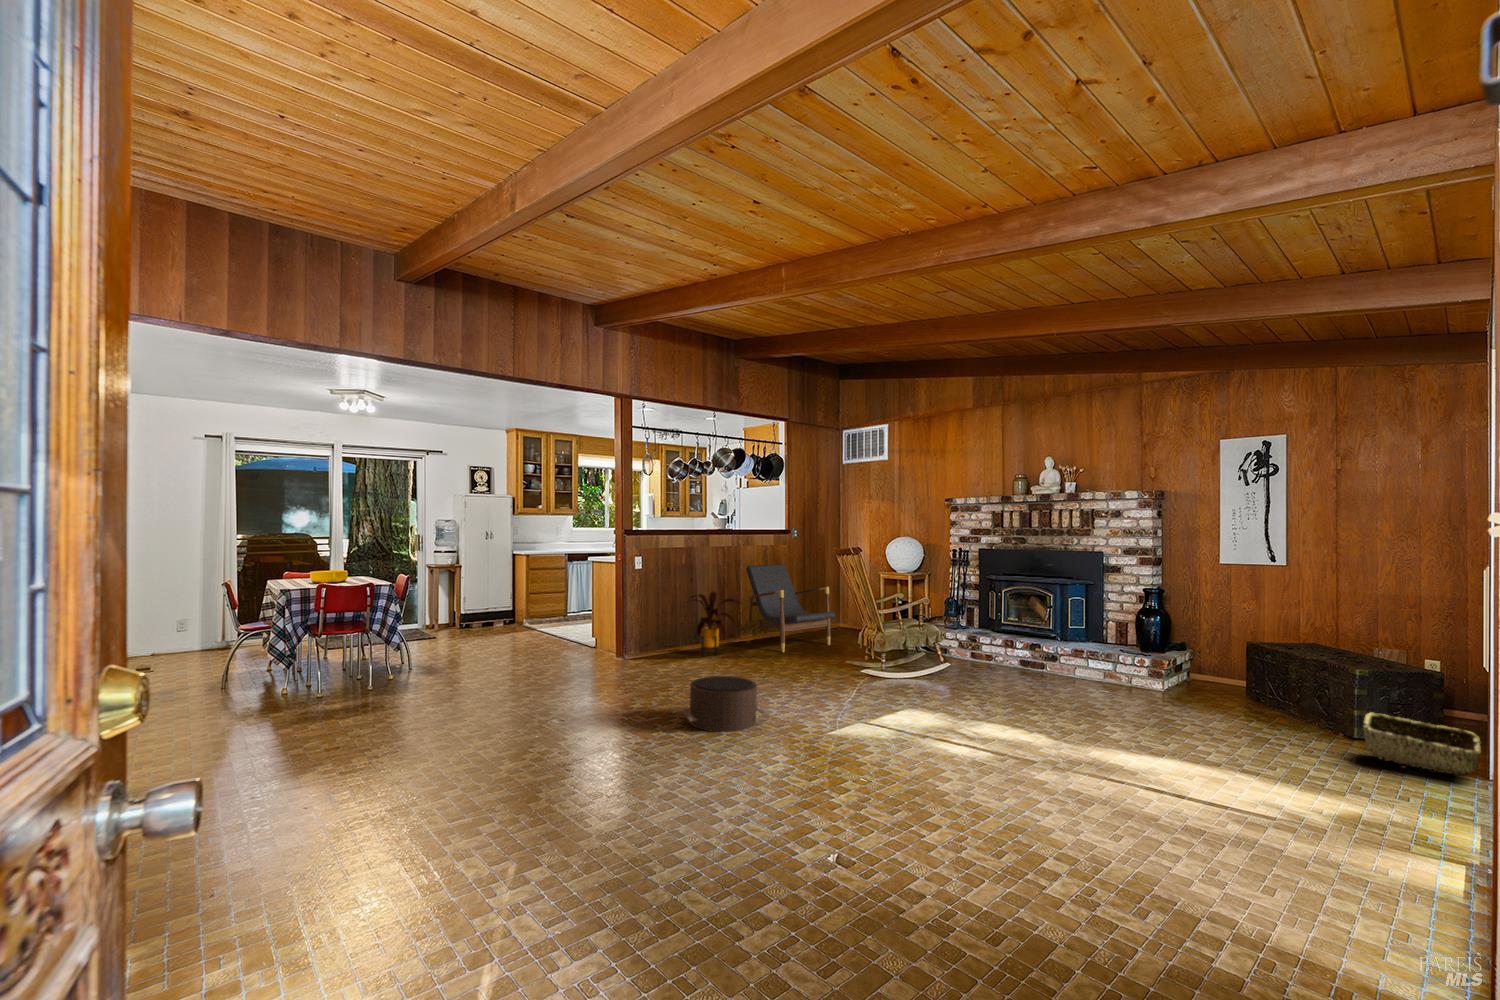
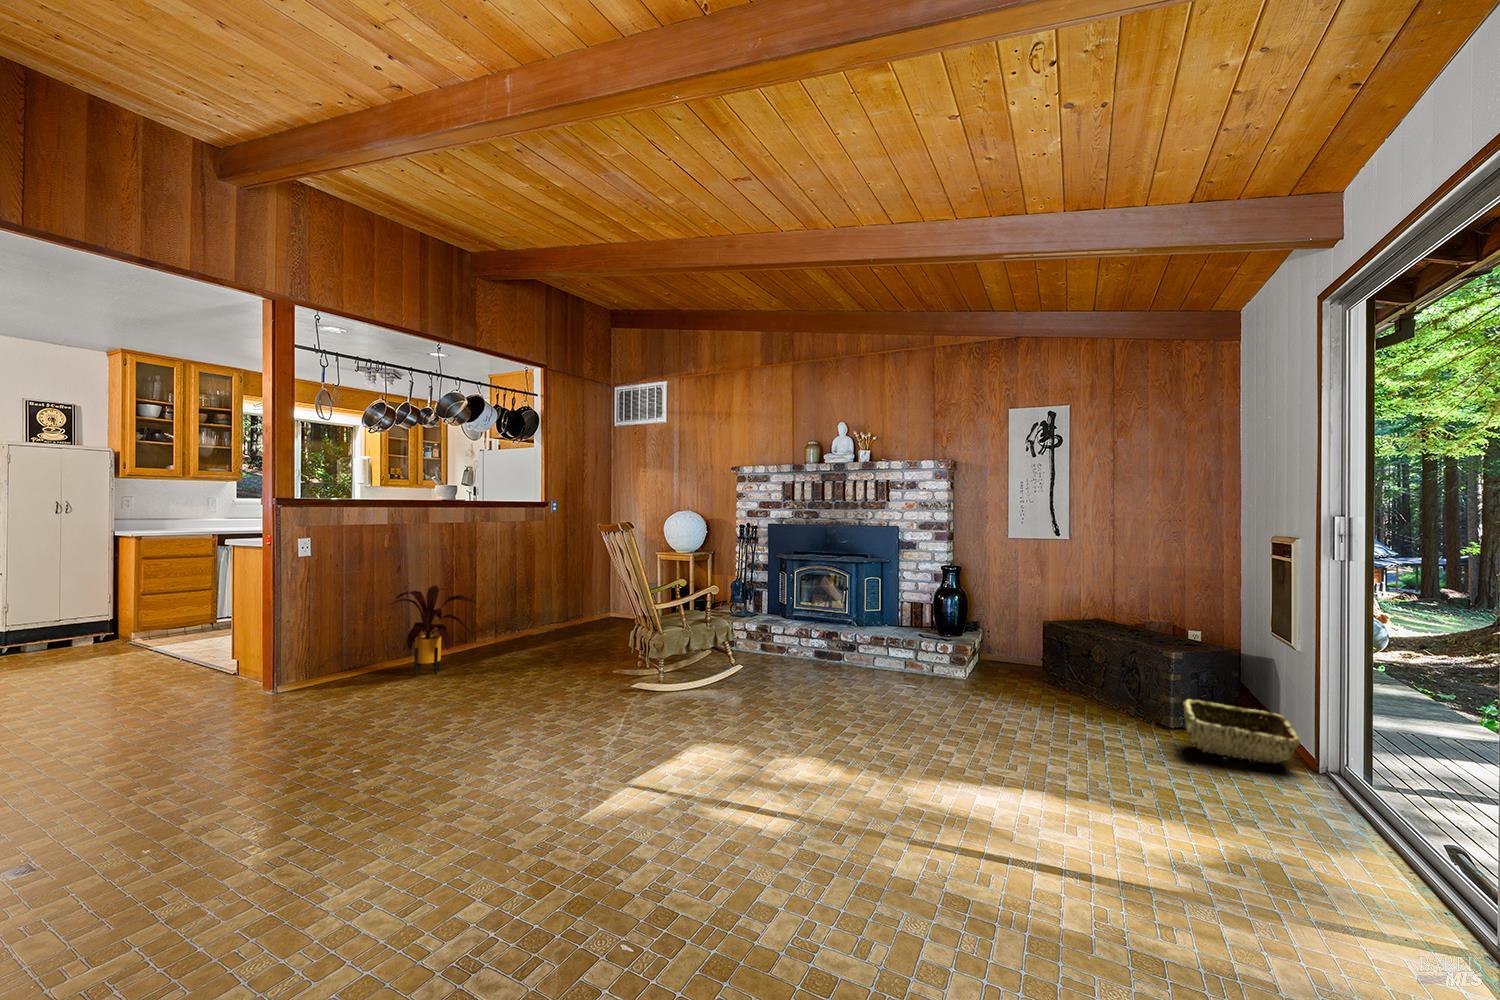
lounge chair: present [746,564,835,652] -> none [484,546,601,660]
pouf: present [682,676,770,732] -> none [346,729,503,834]

